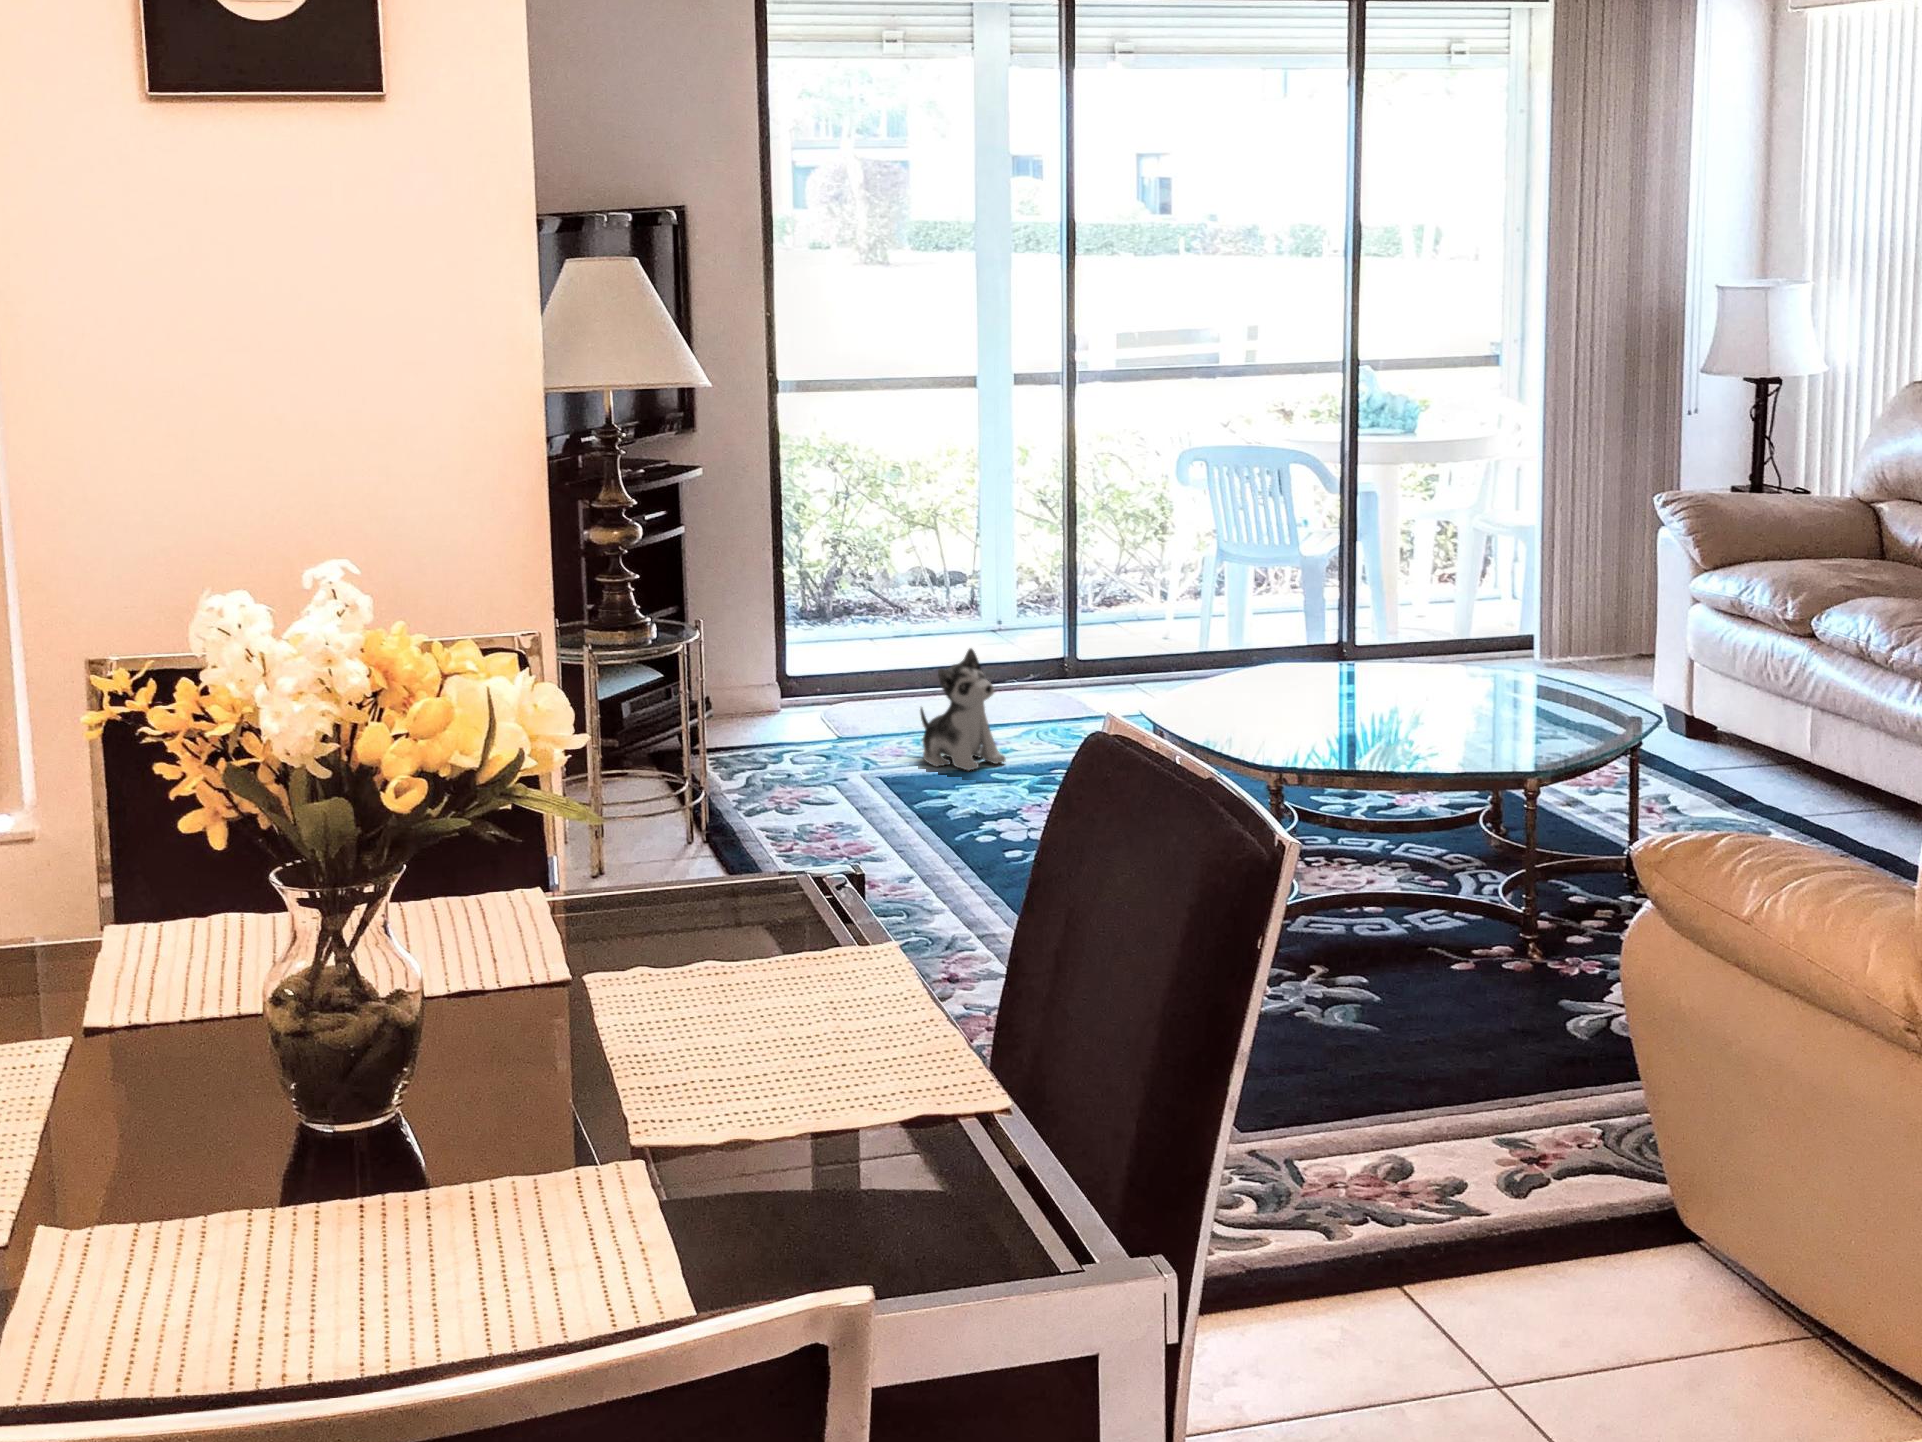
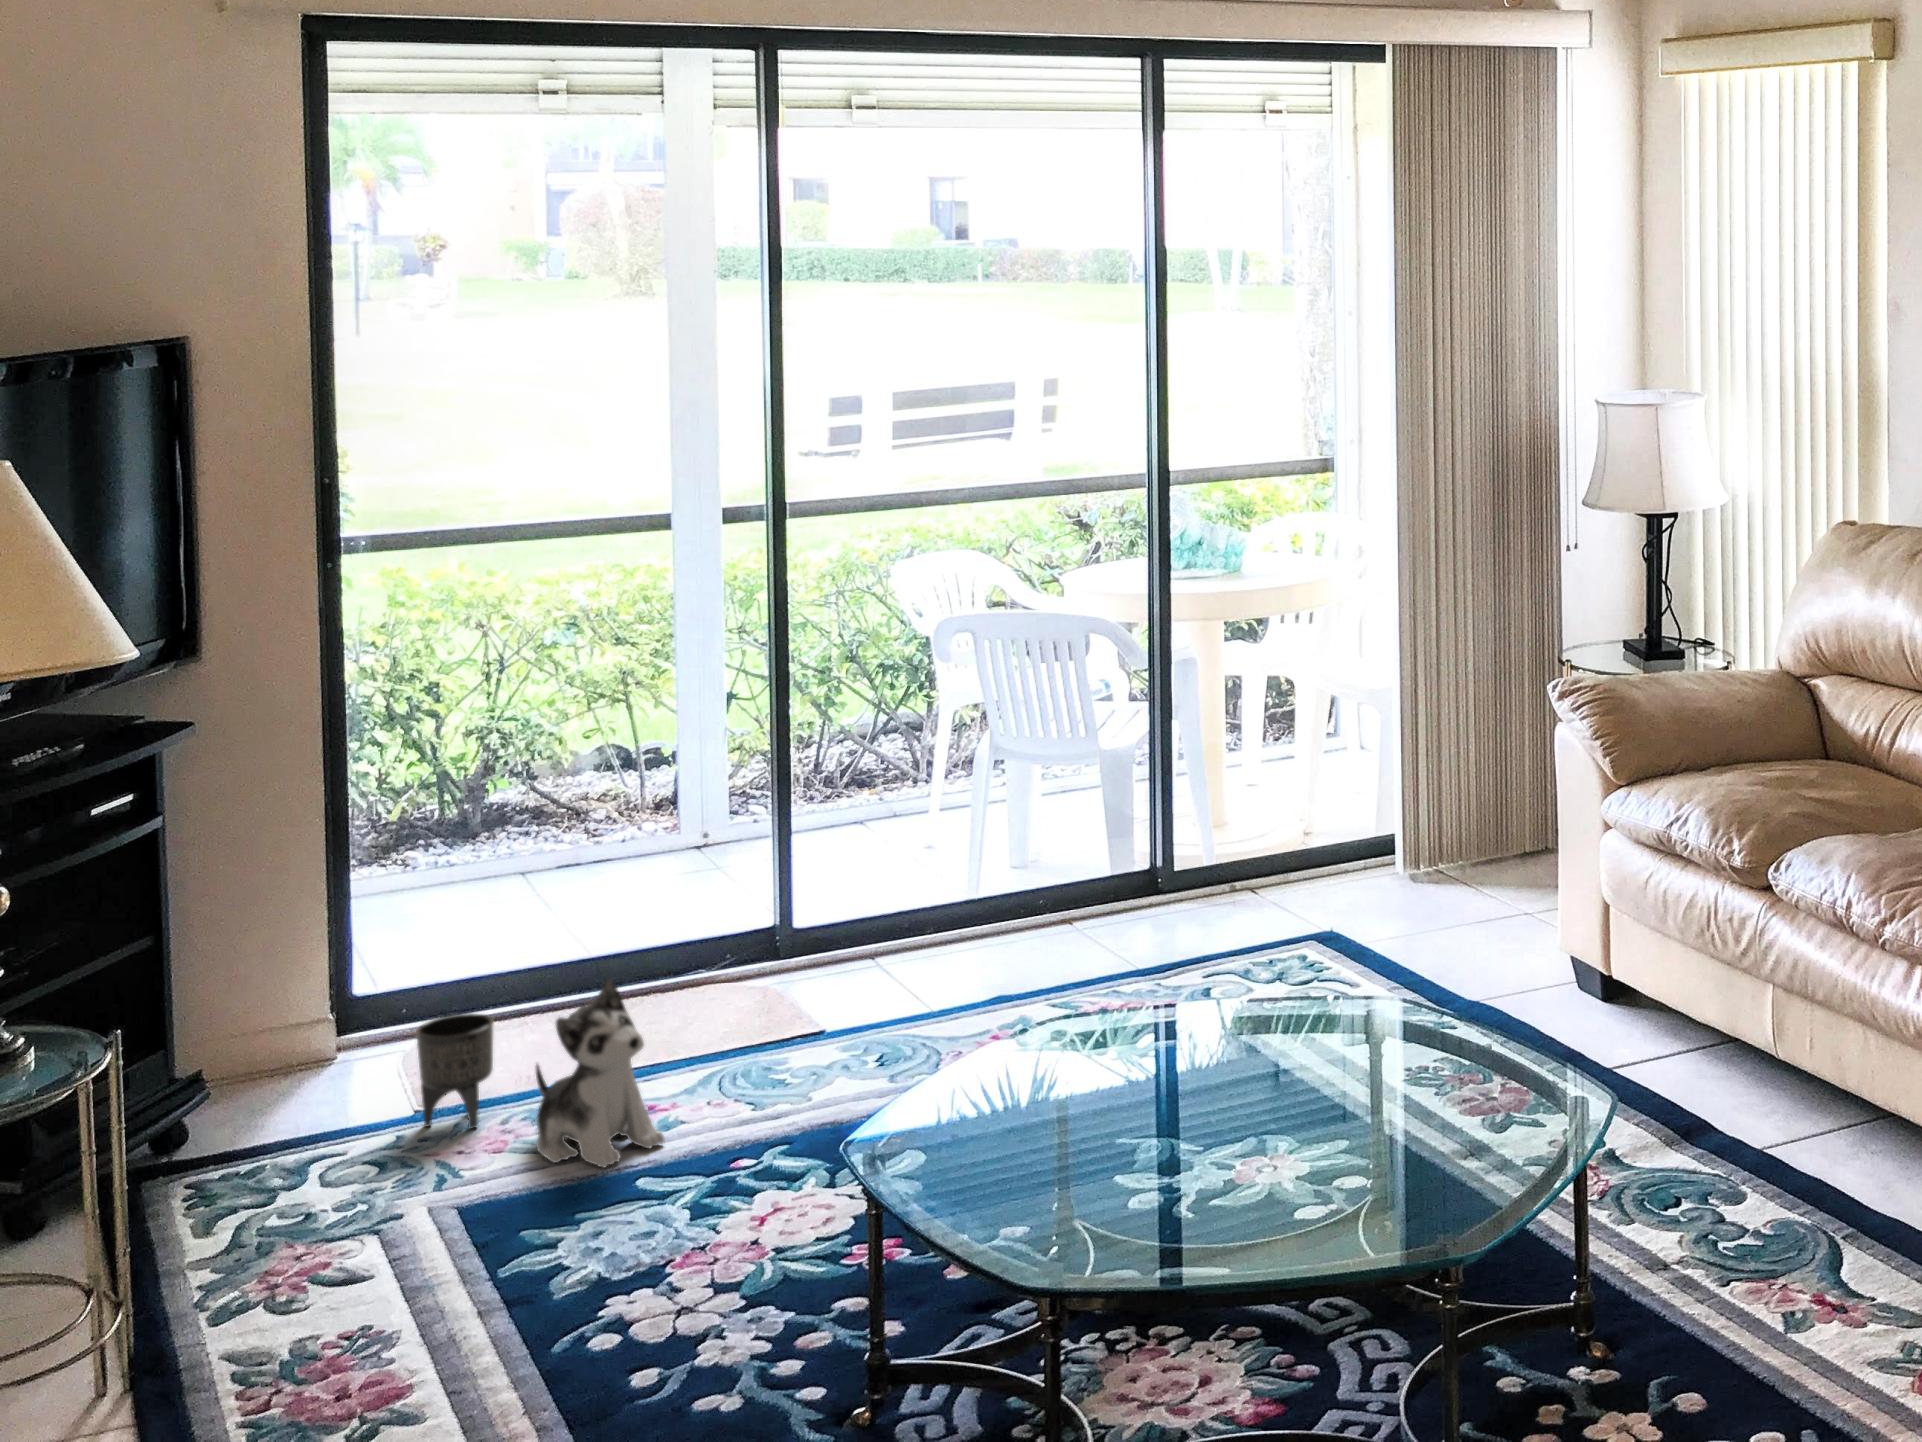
planter: none [843,675,892,748] -> present [416,1013,494,1129]

